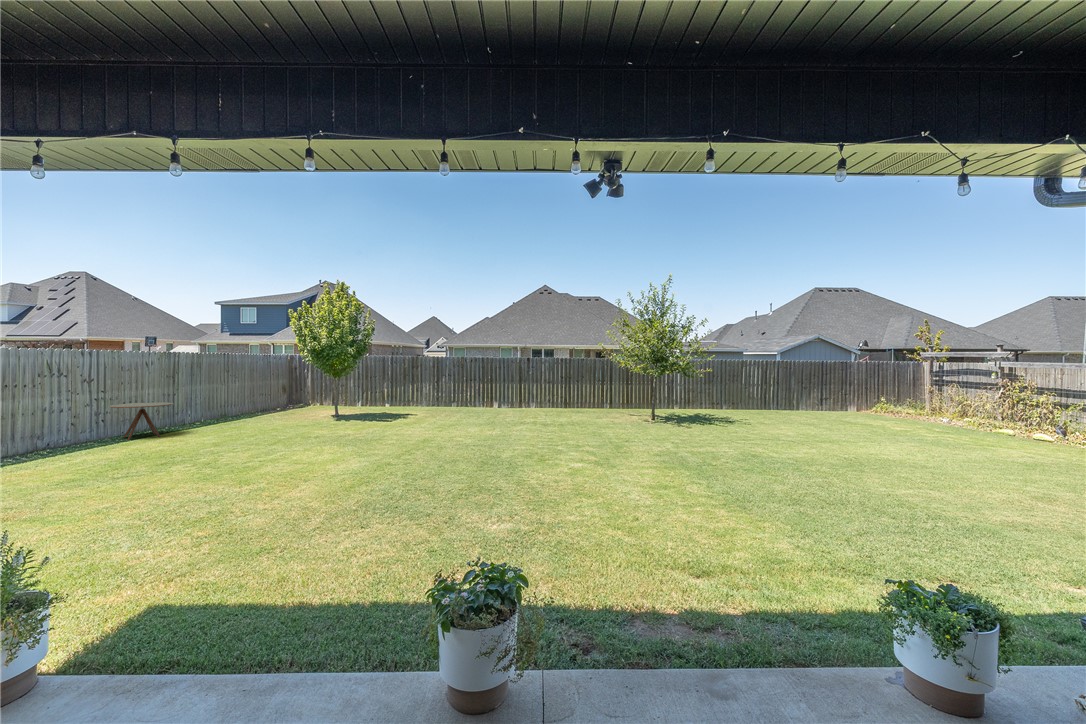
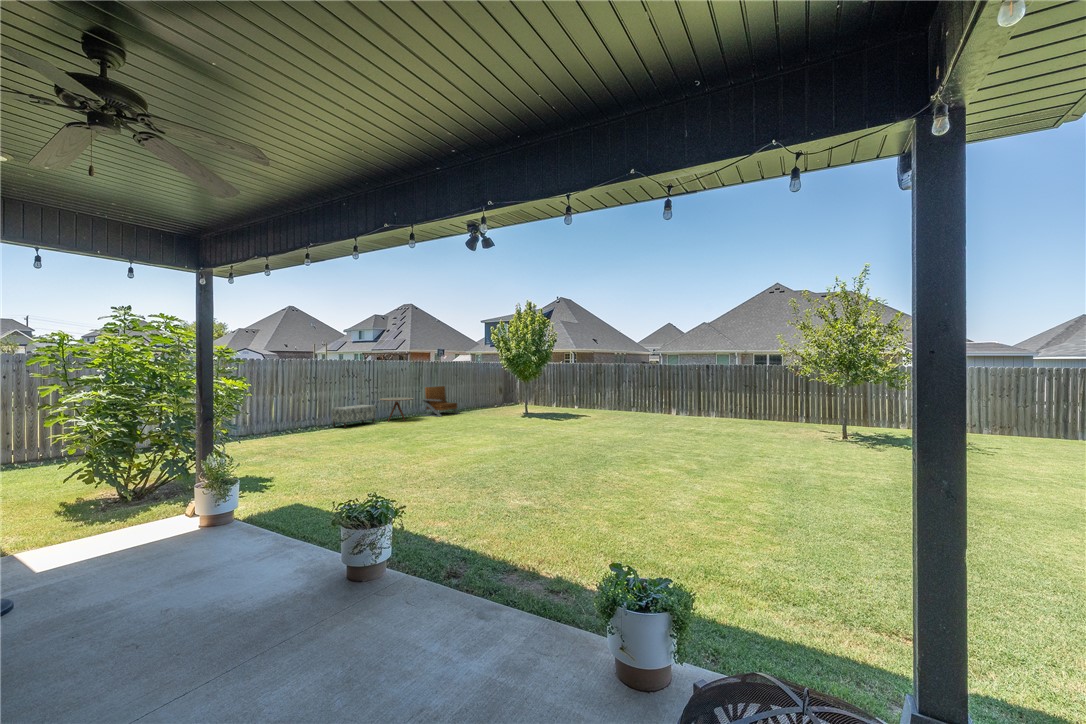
lounge chair: none [174,385,239,427] -> present [421,386,460,417]
bench: none [19,416,109,456] -> present [331,405,376,428]

